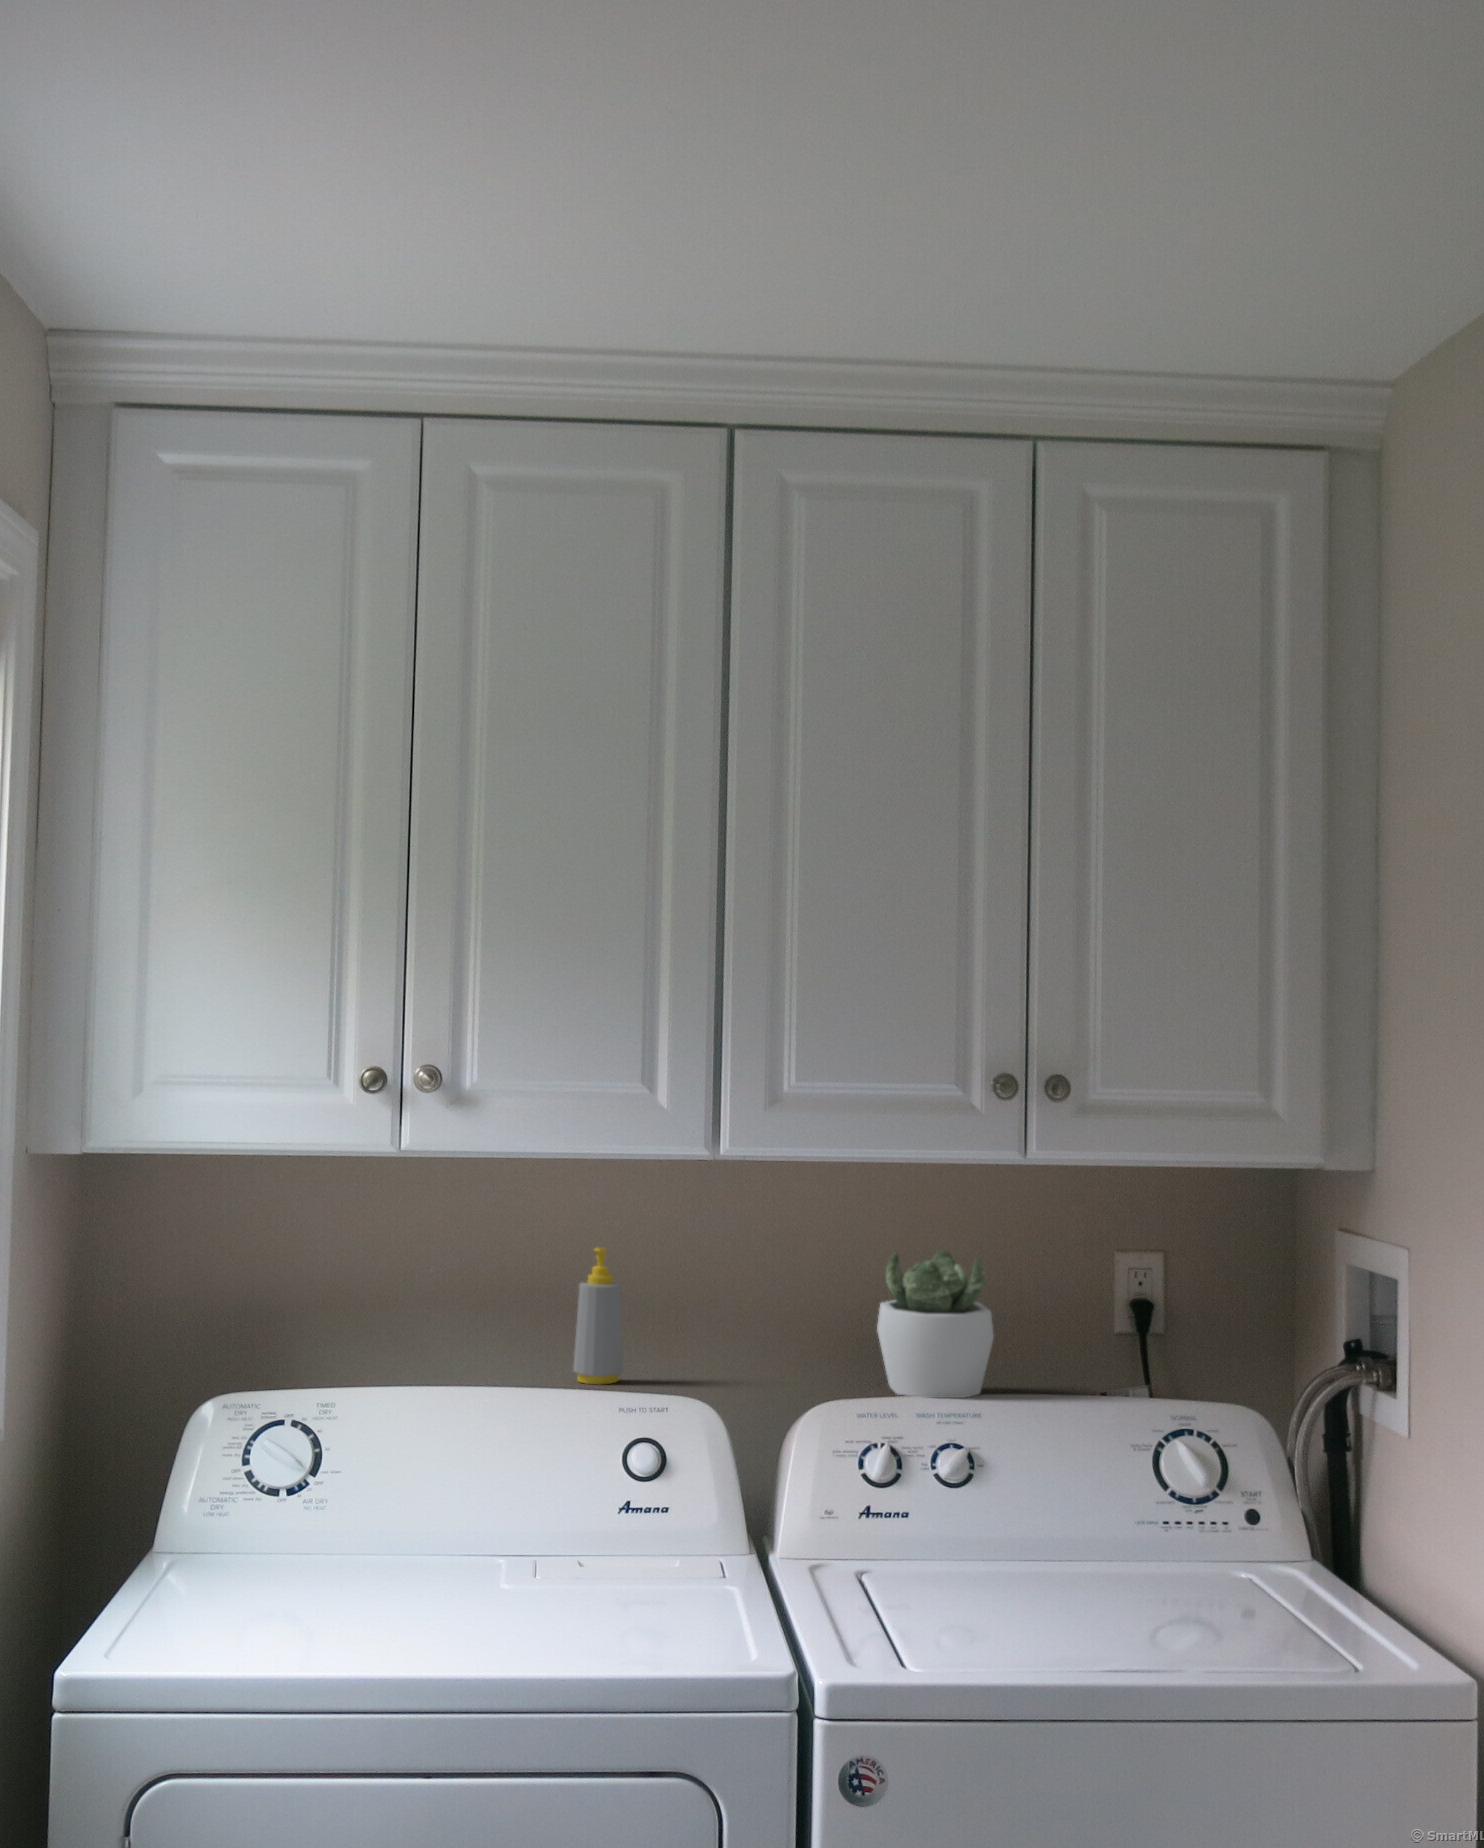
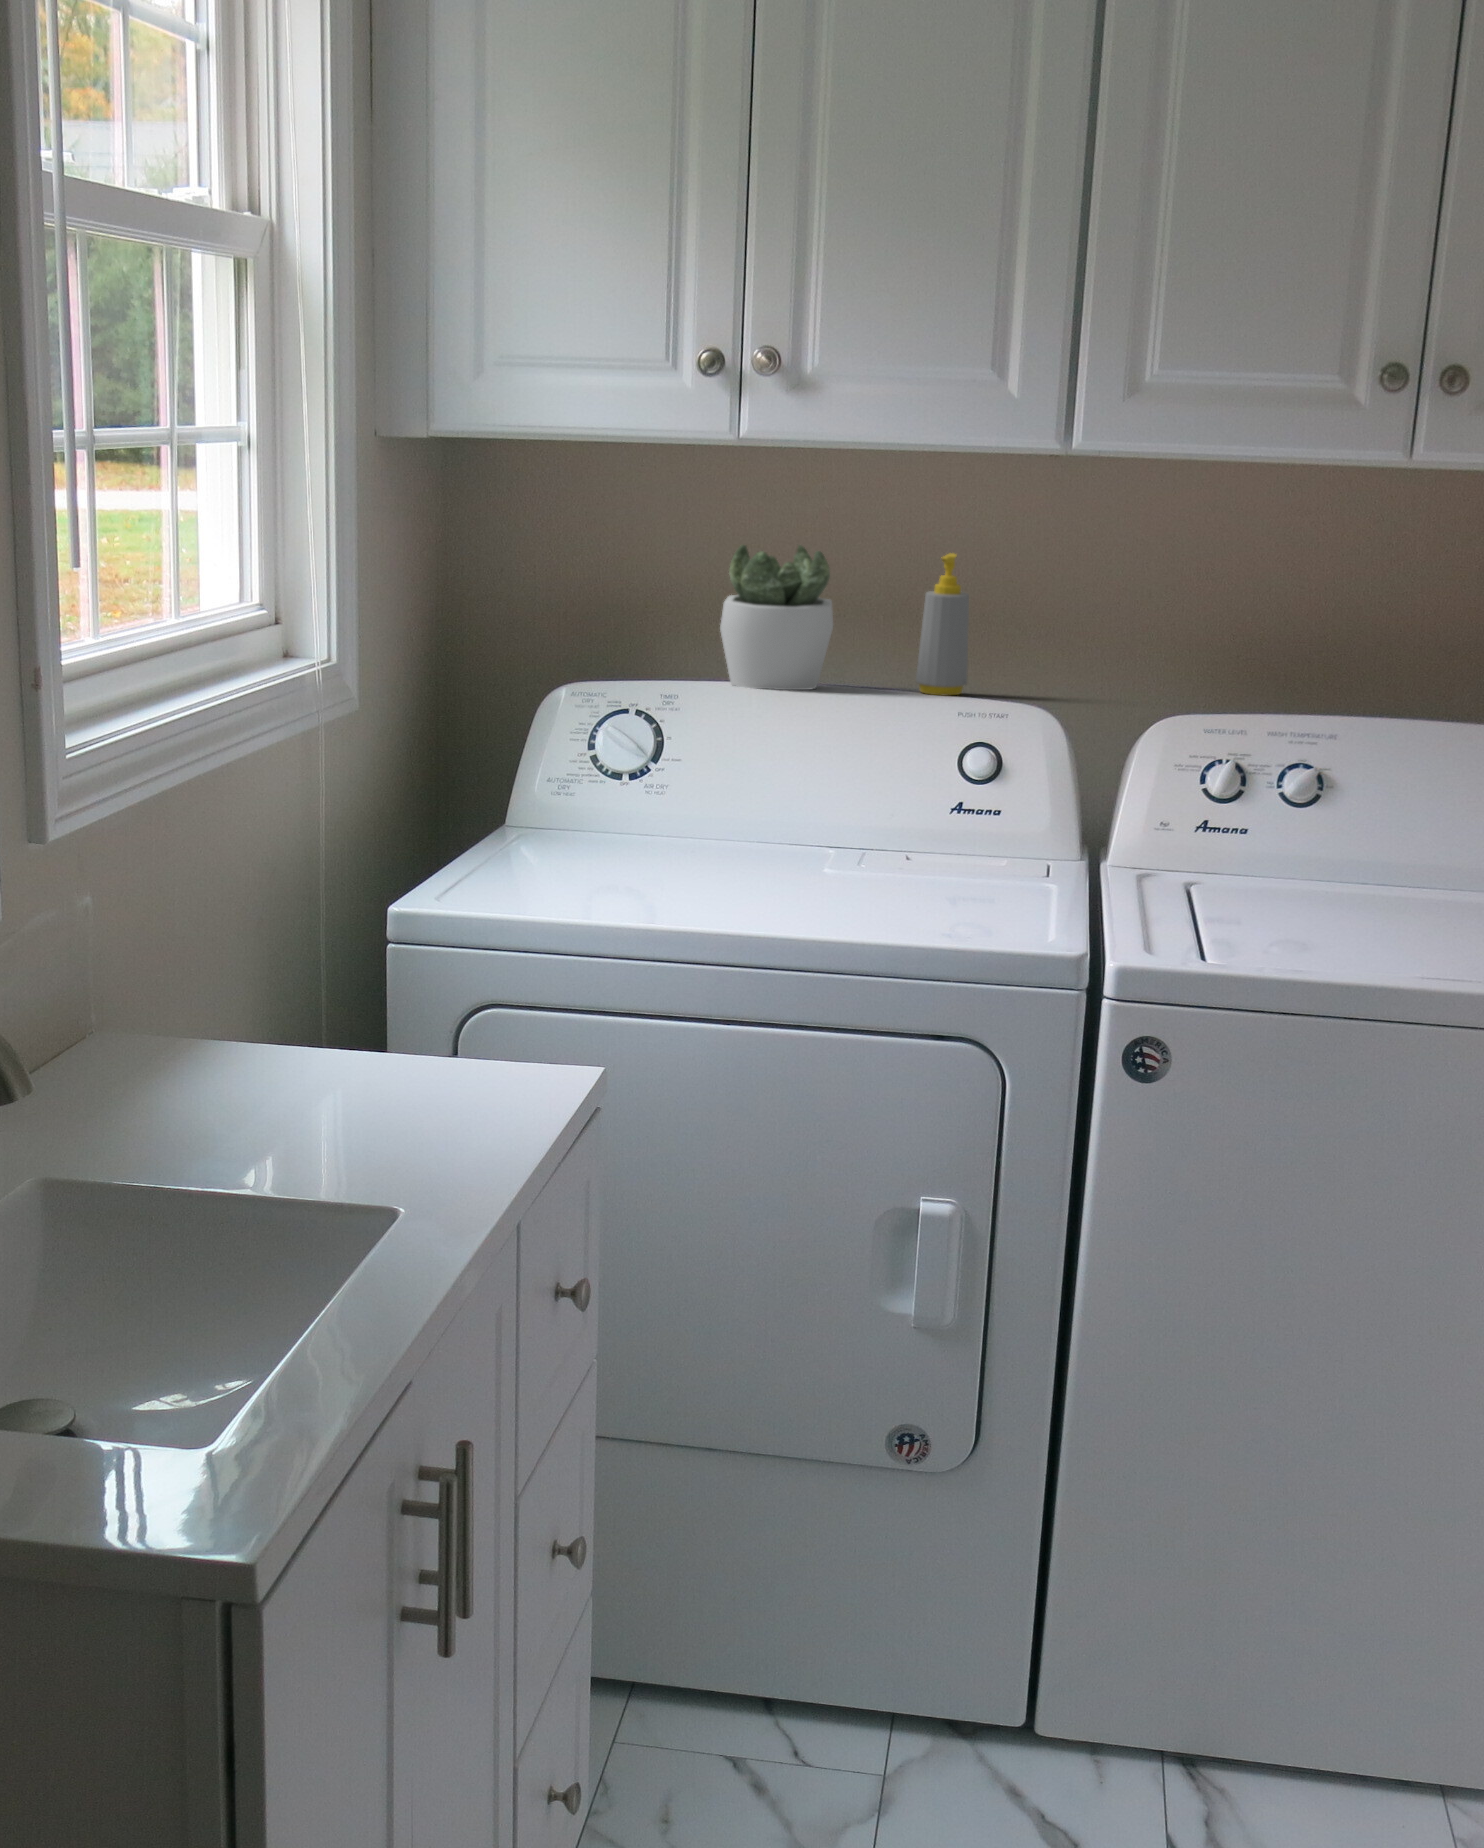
succulent plant: present [877,1250,994,1398] -> present [720,545,833,690]

